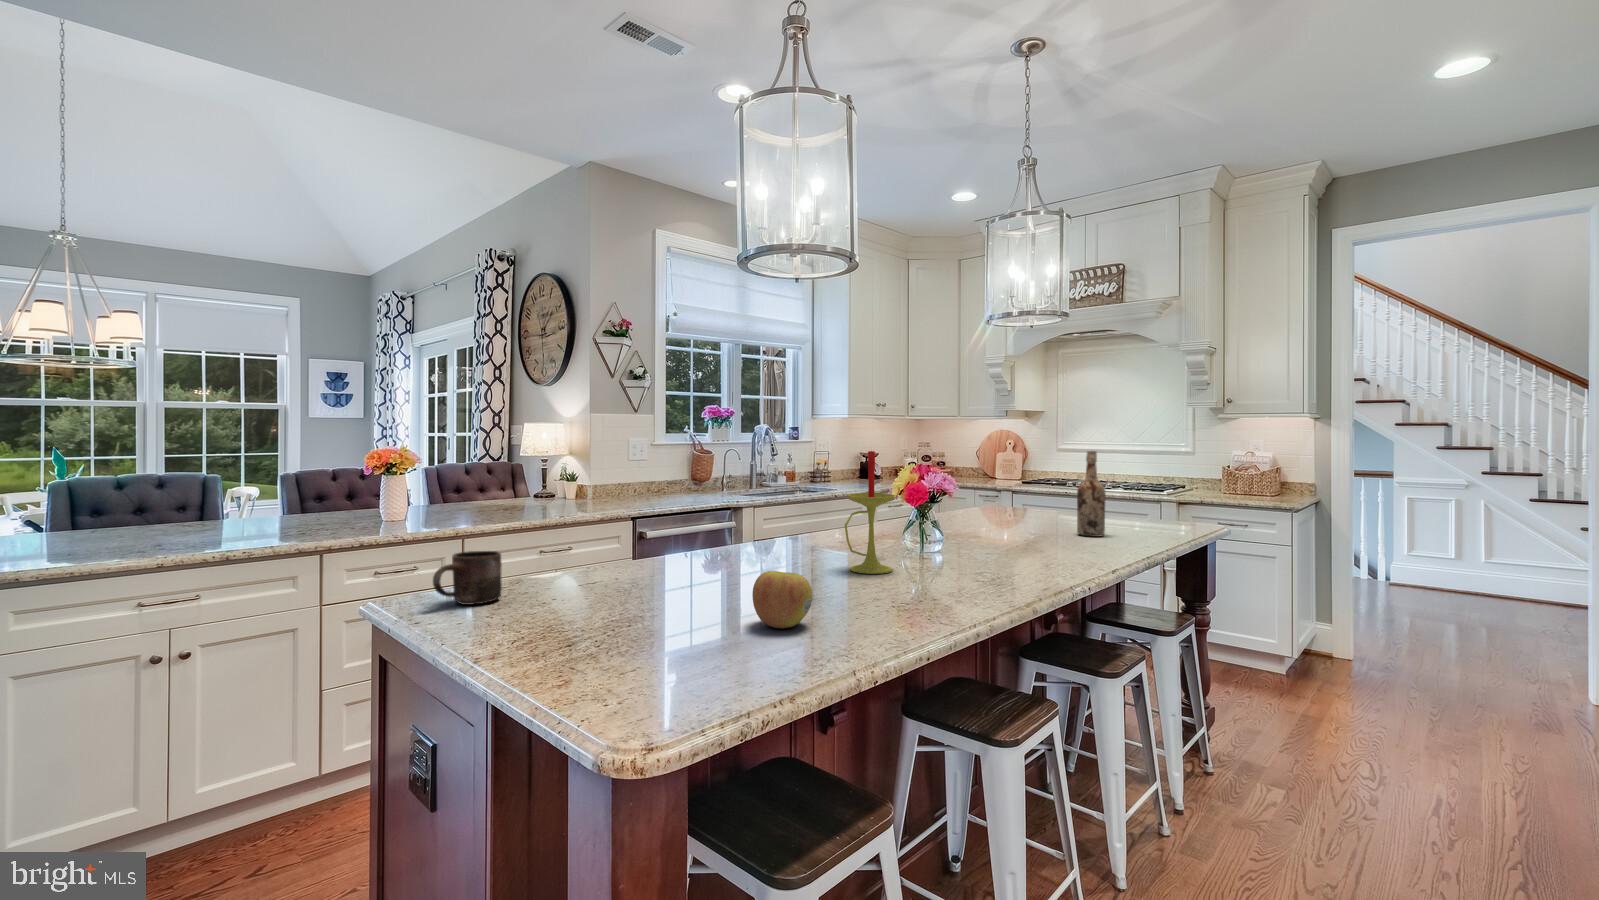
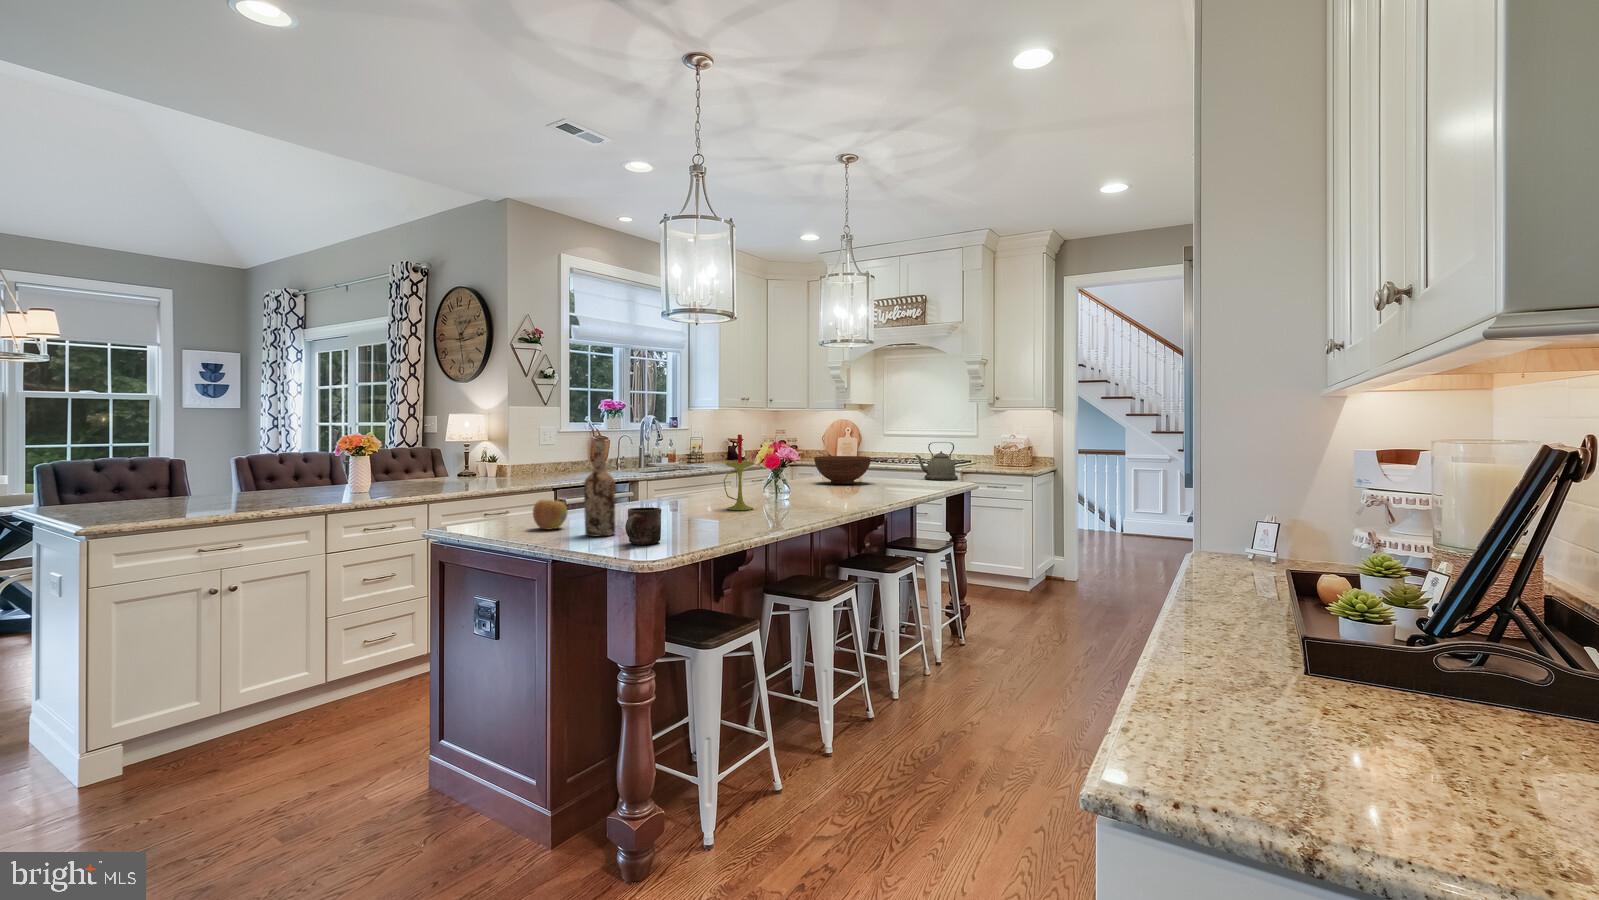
wine bottle: present [1077,451,1106,537] -> present [584,438,615,537]
kettle: none [1118,461,1182,515] -> present [915,442,958,480]
fruit bowl: none [975,479,1058,519] -> present [814,456,871,484]
mug: present [433,551,502,605] -> present [625,507,661,545]
apple: present [752,571,812,628] -> present [533,499,567,530]

